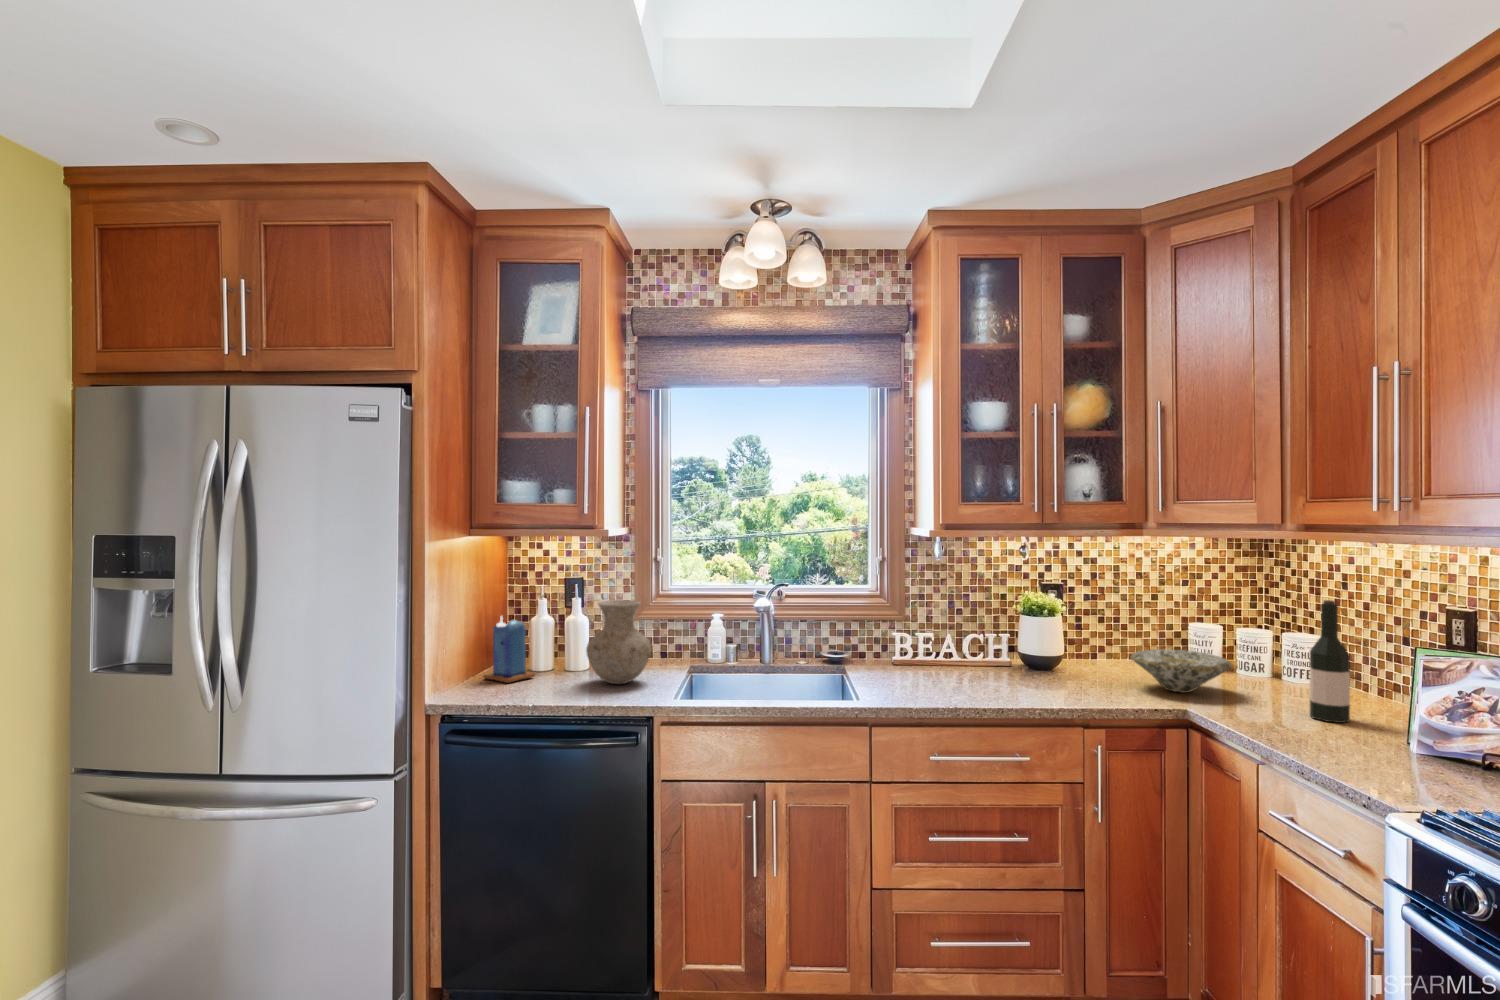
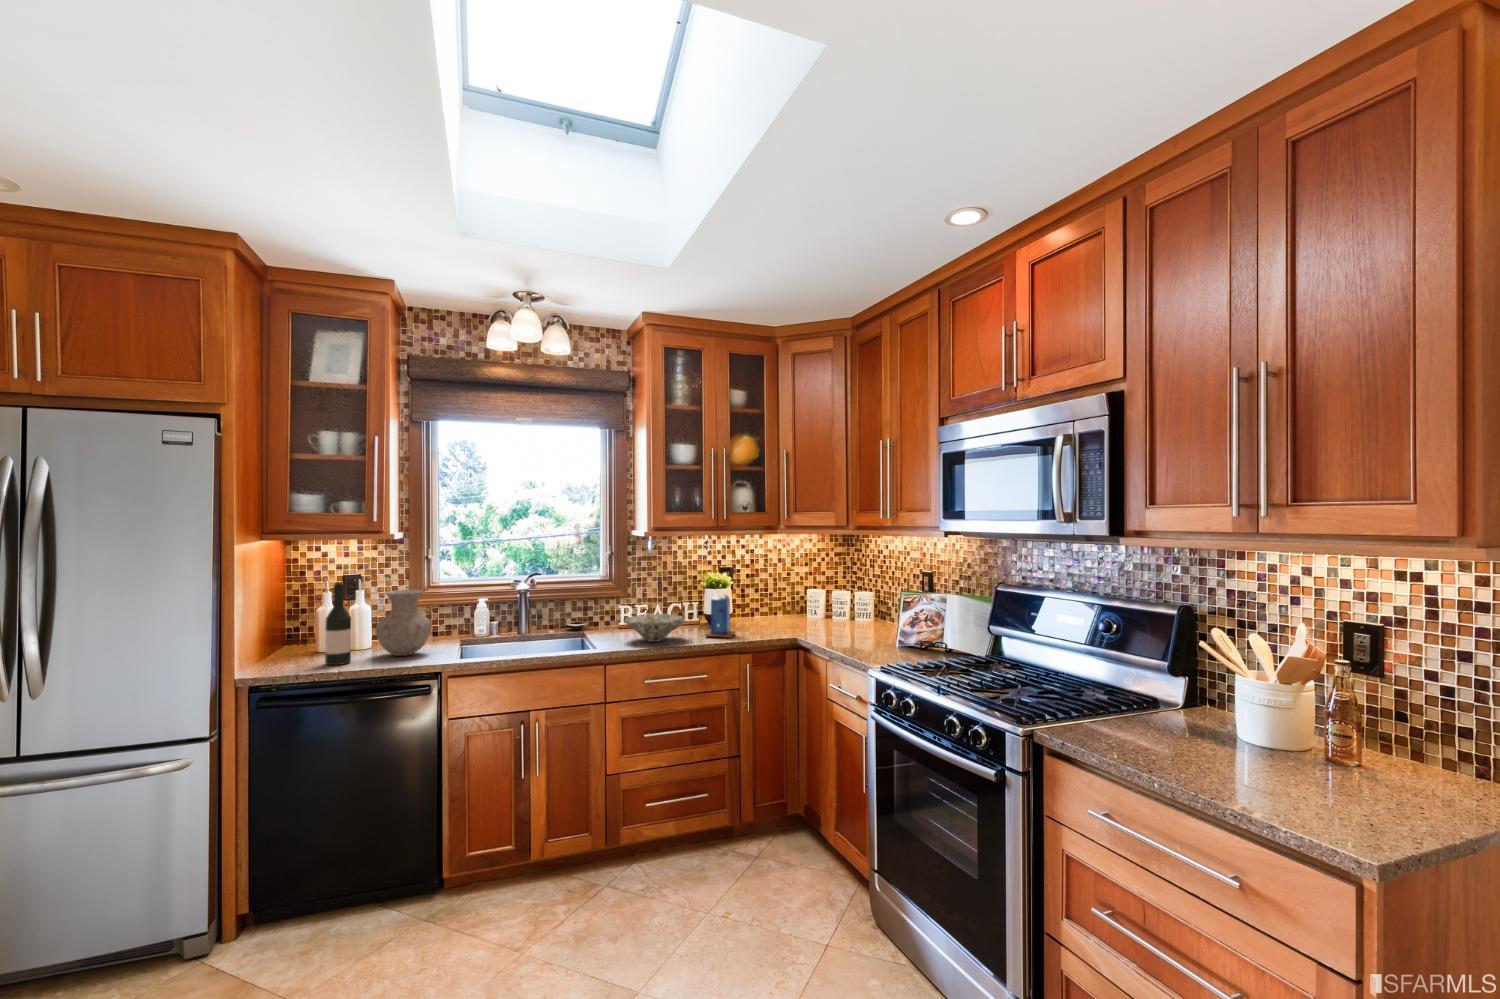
wine bottle: present [1310,600,1350,723] -> present [325,582,351,665]
candle: present [483,616,535,683] -> present [705,594,735,638]
bowl: present [1130,650,1232,692] -> present [624,614,685,642]

